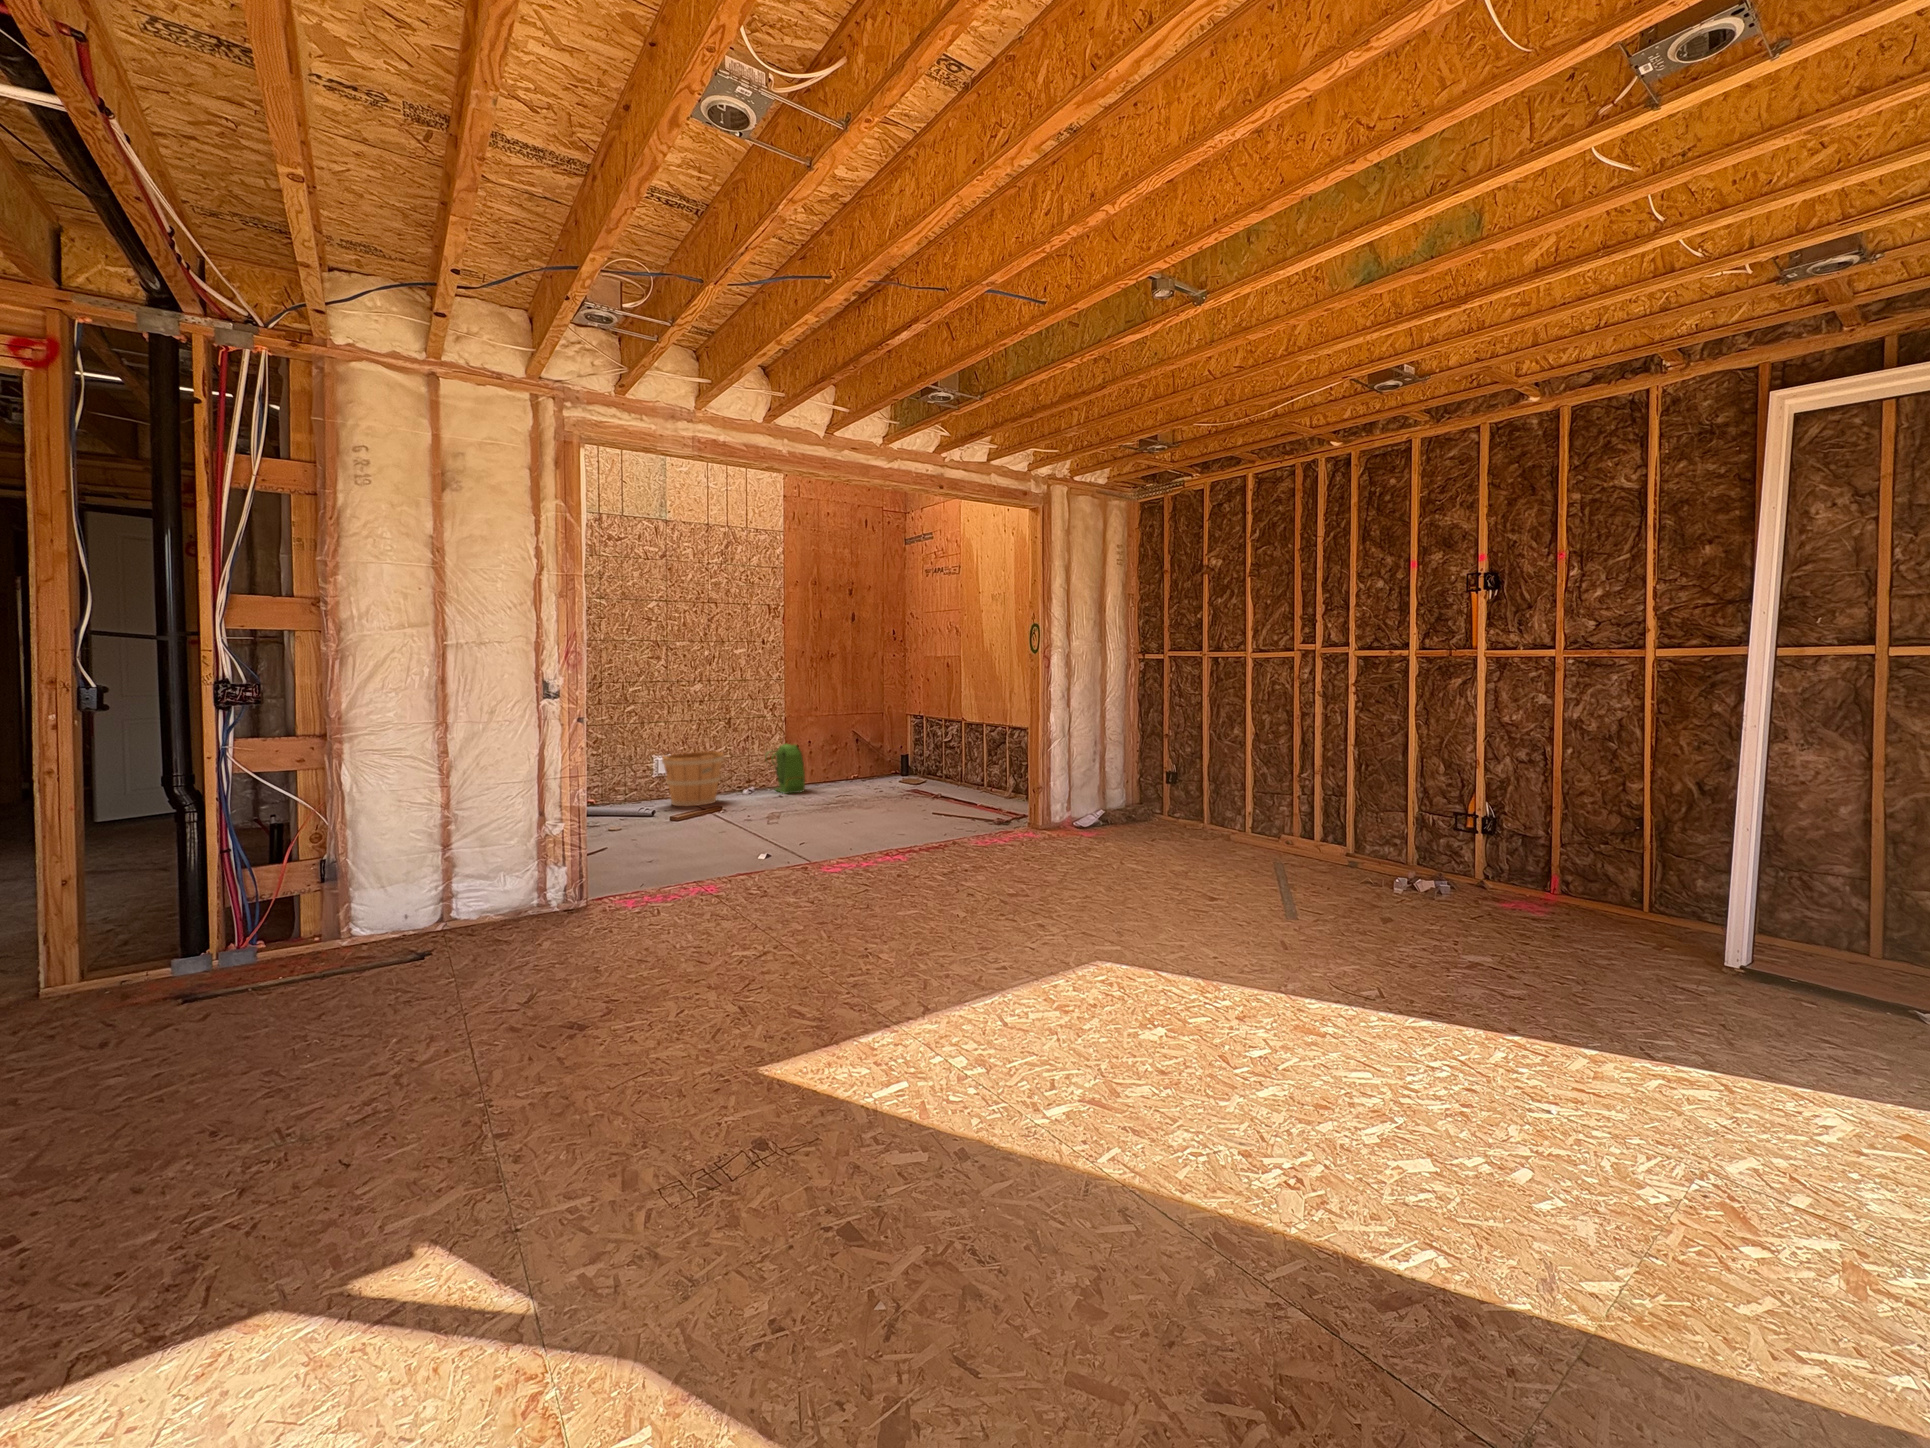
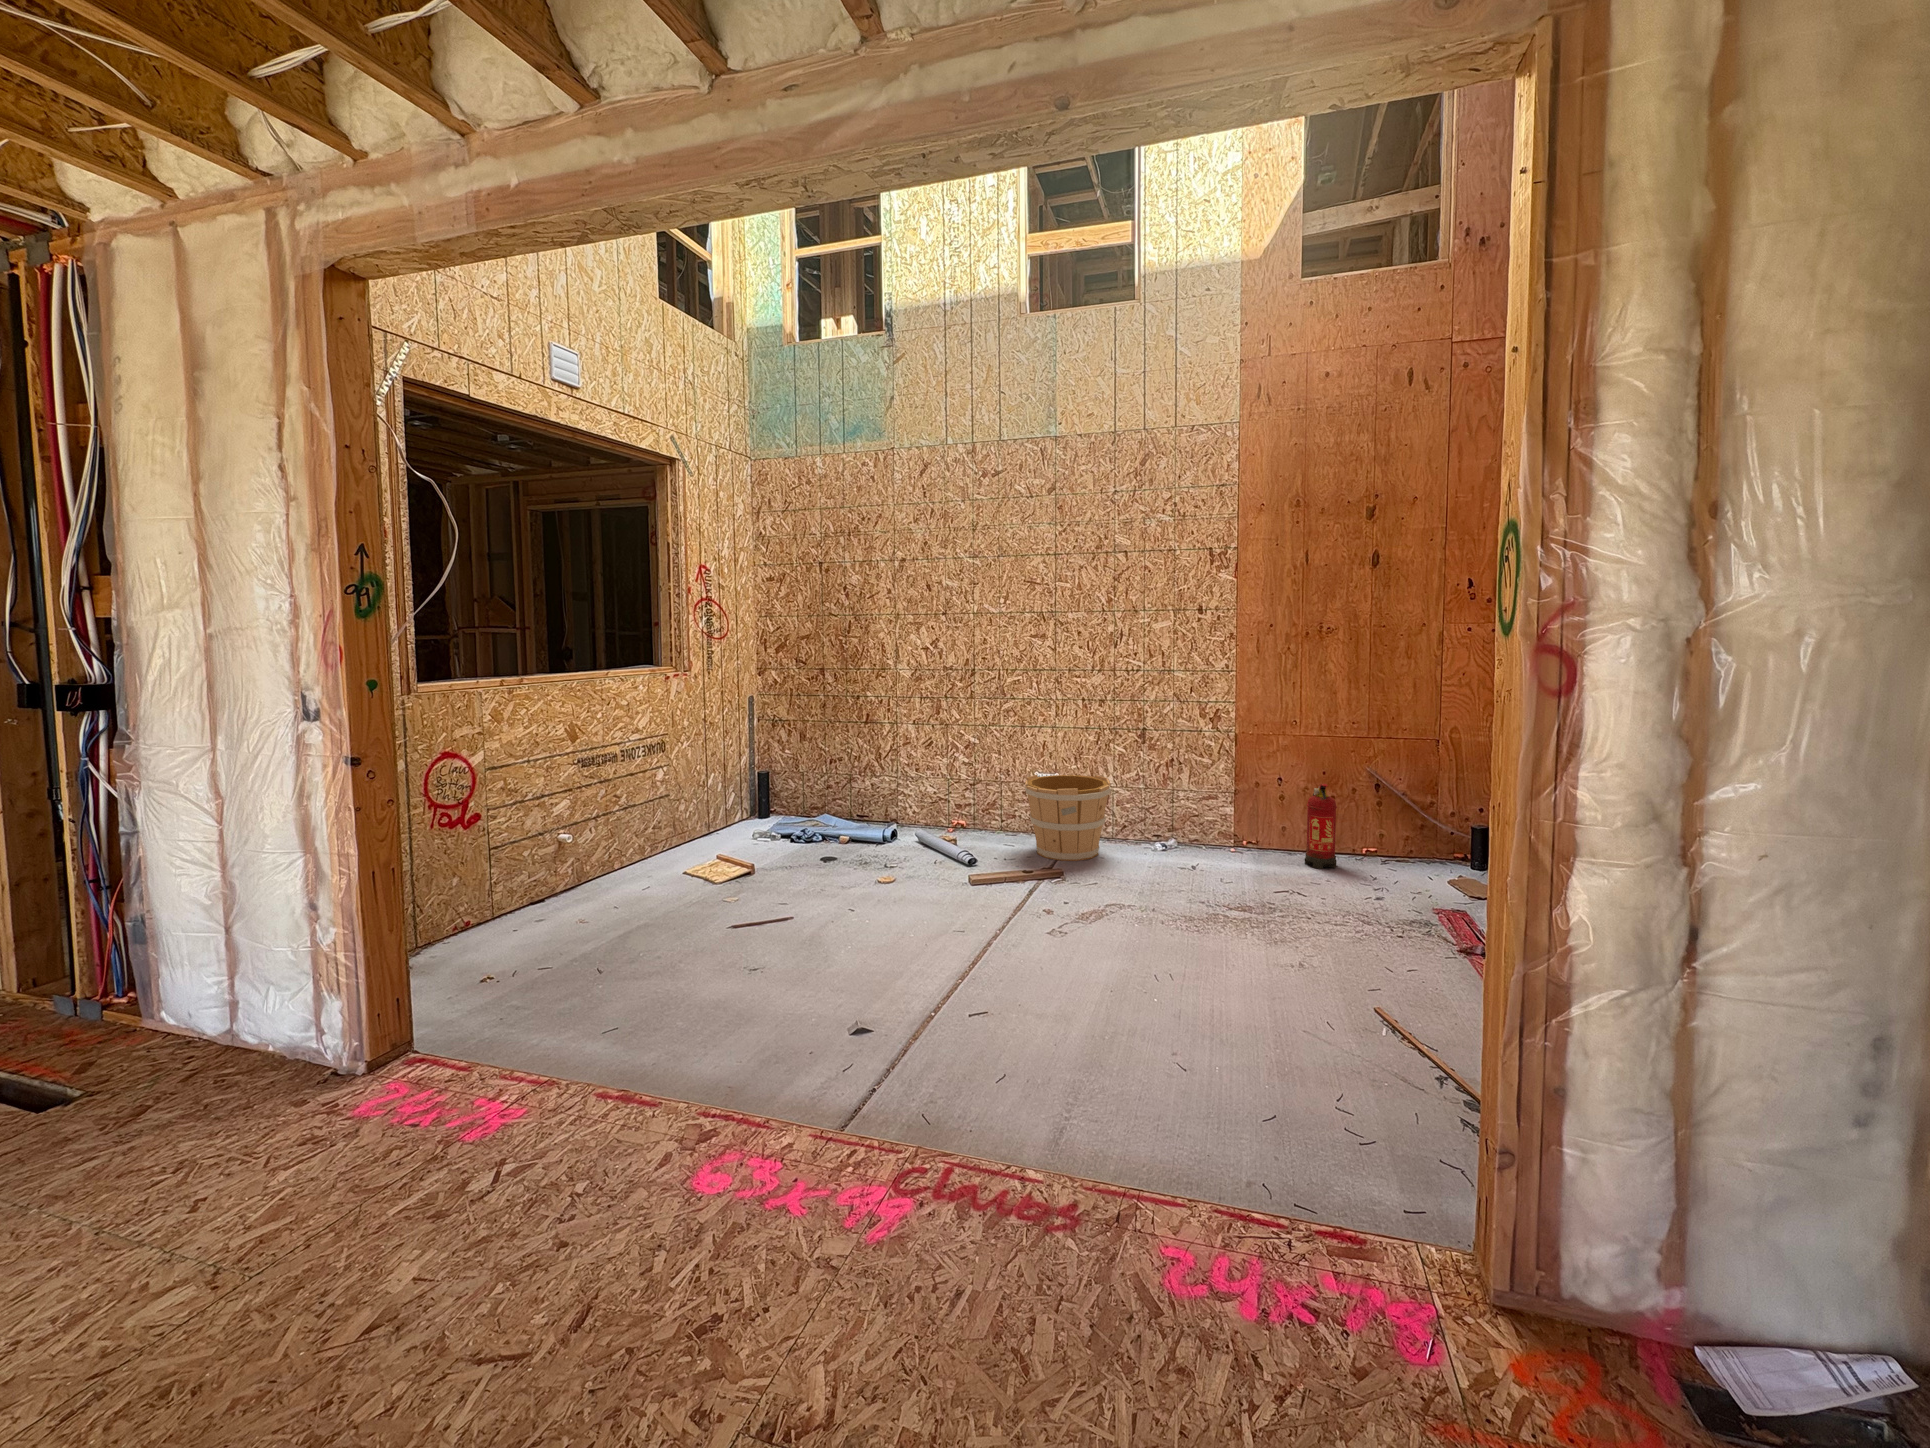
fire extinguisher: none [828,739,846,787] -> present [1305,784,1337,869]
backpack: present [765,744,805,794] -> none [1188,780,1249,868]

